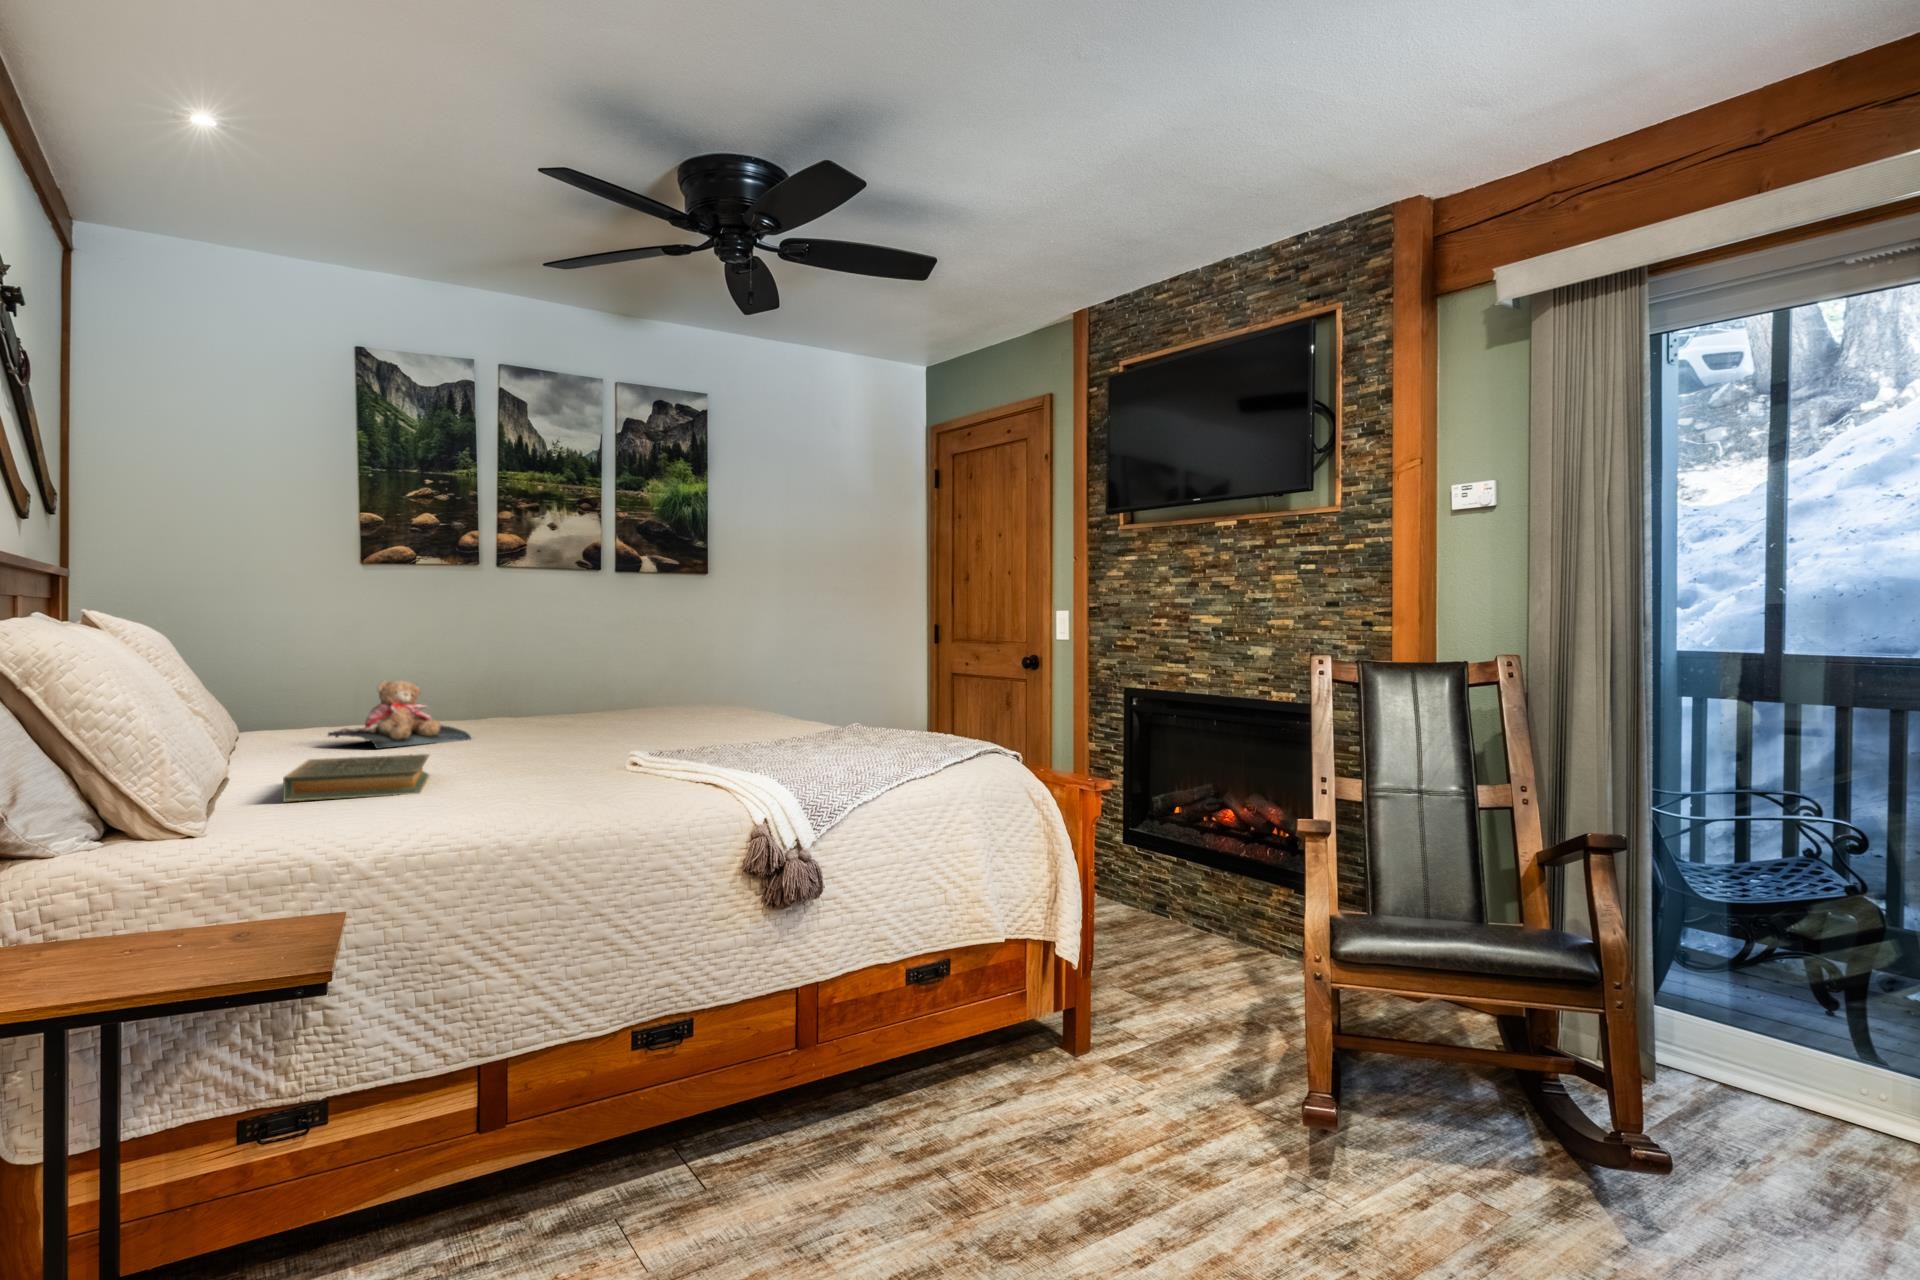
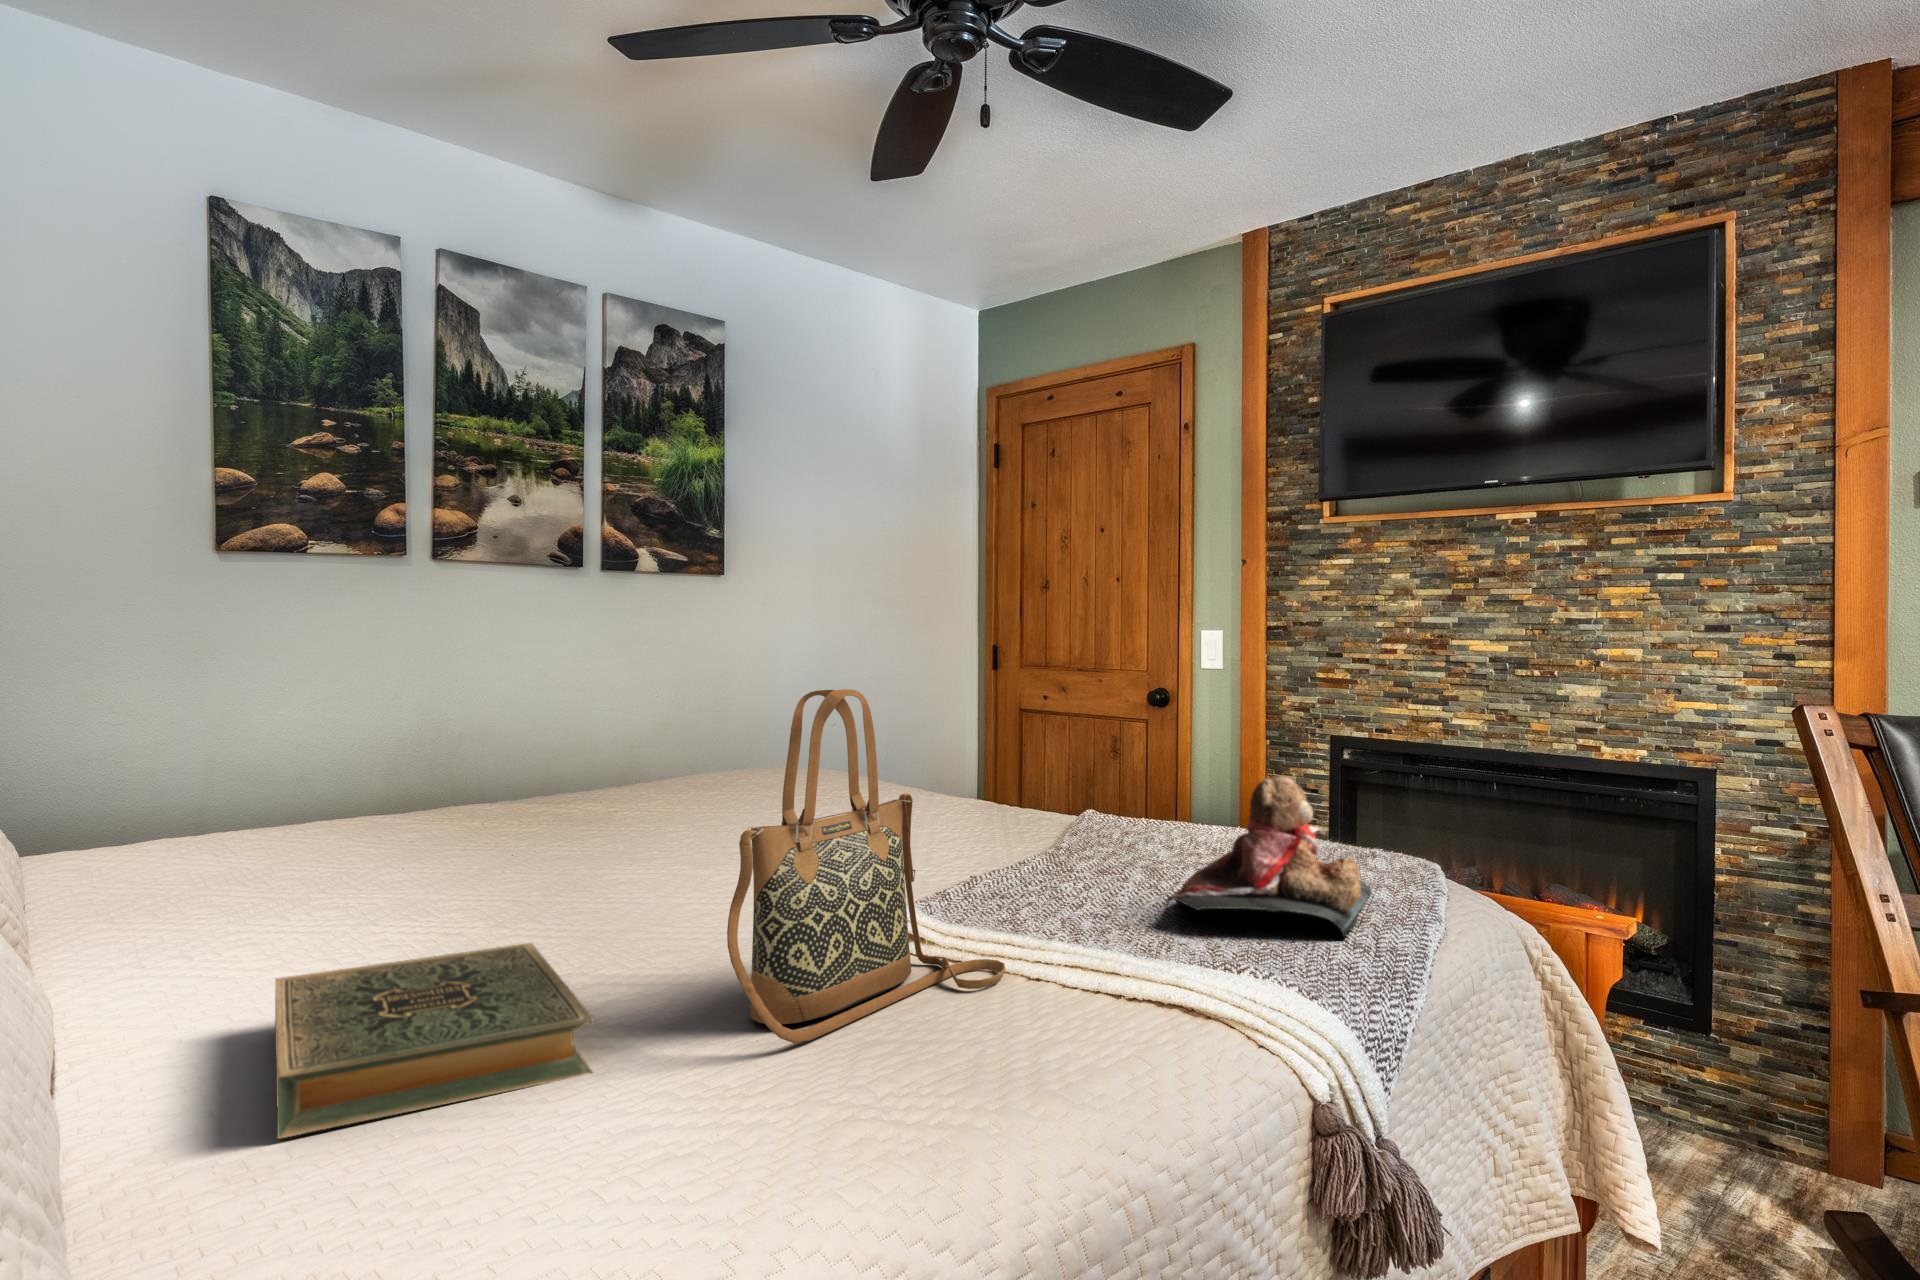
handbag: none [481,632,650,788] -> present [727,689,1006,1043]
teddy bear: present [328,680,471,749] -> present [1167,776,1372,937]

